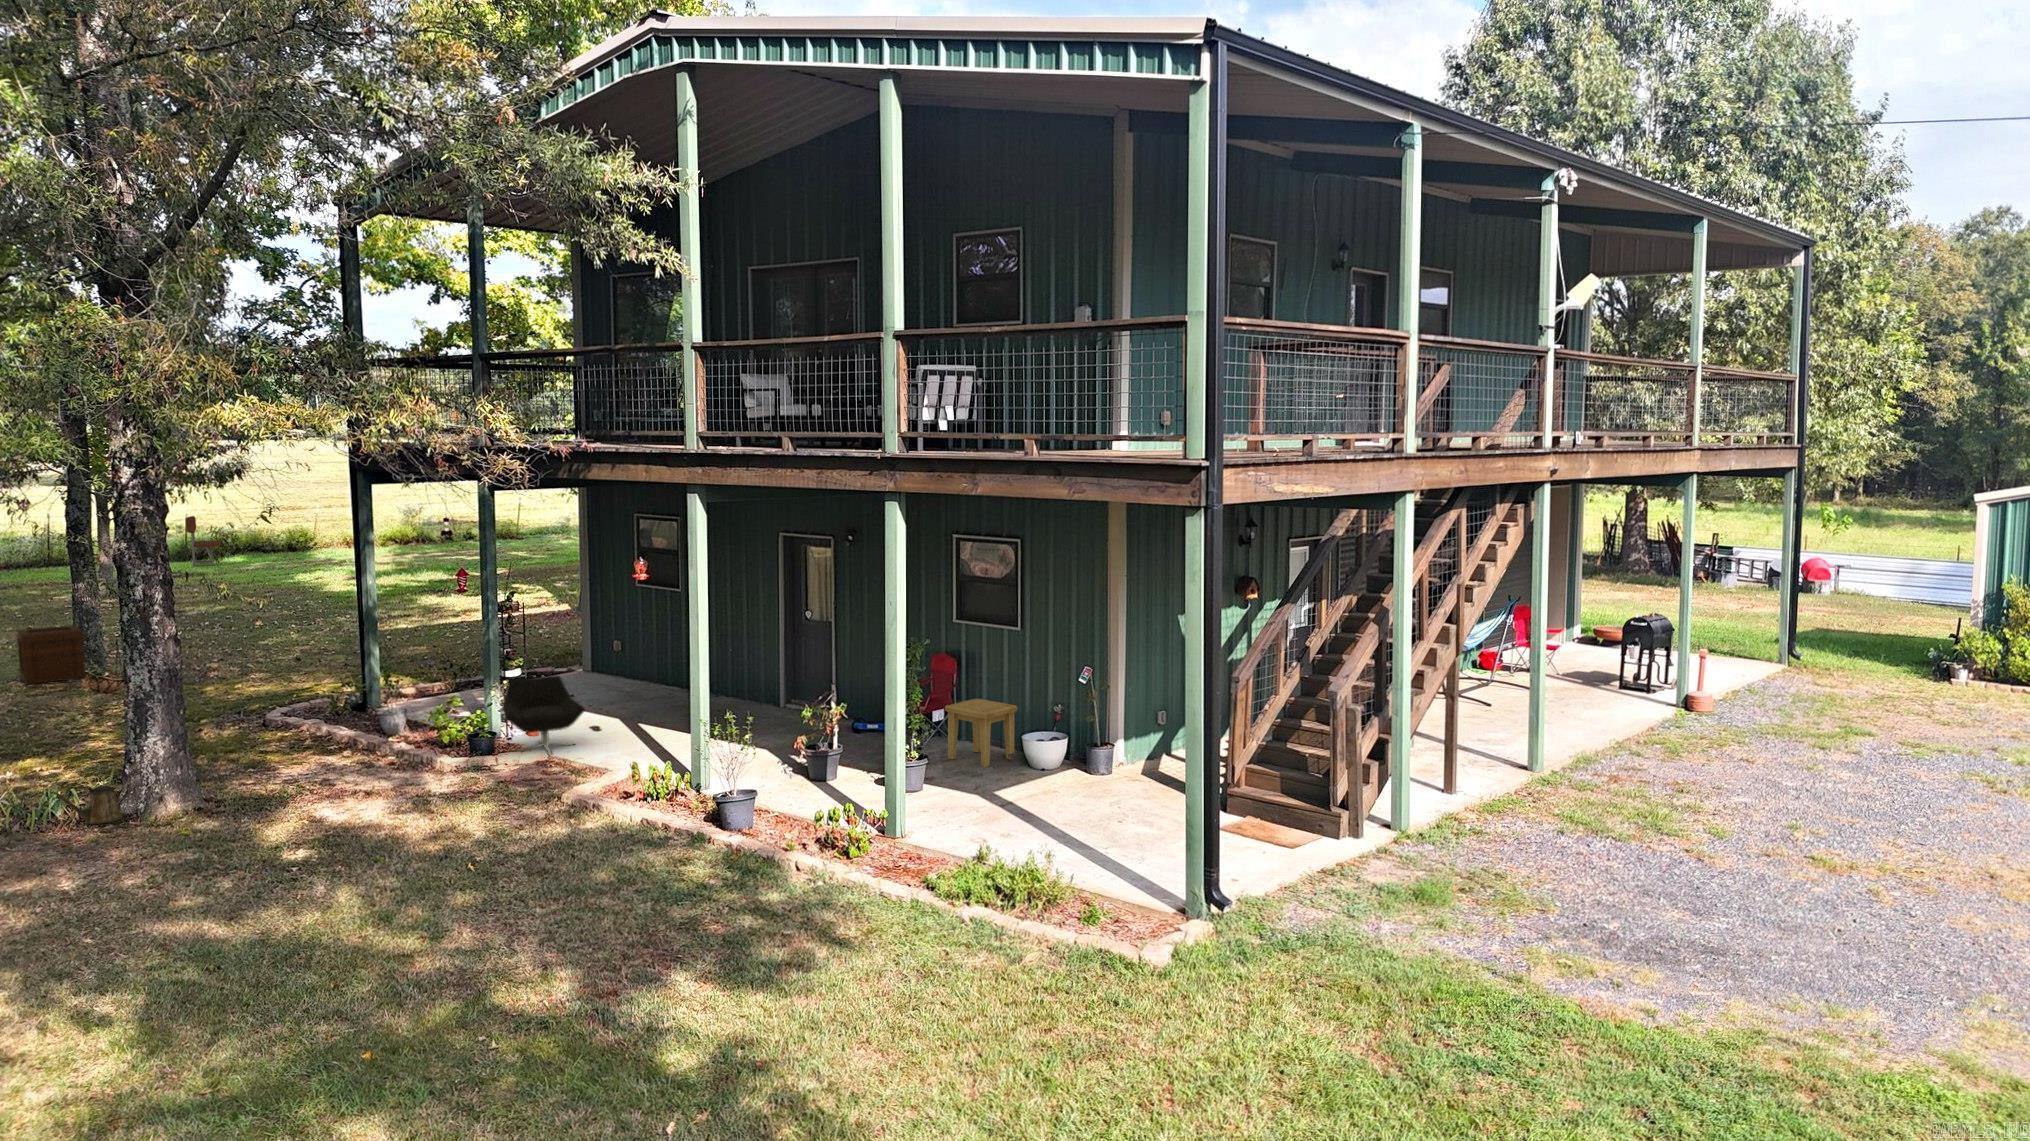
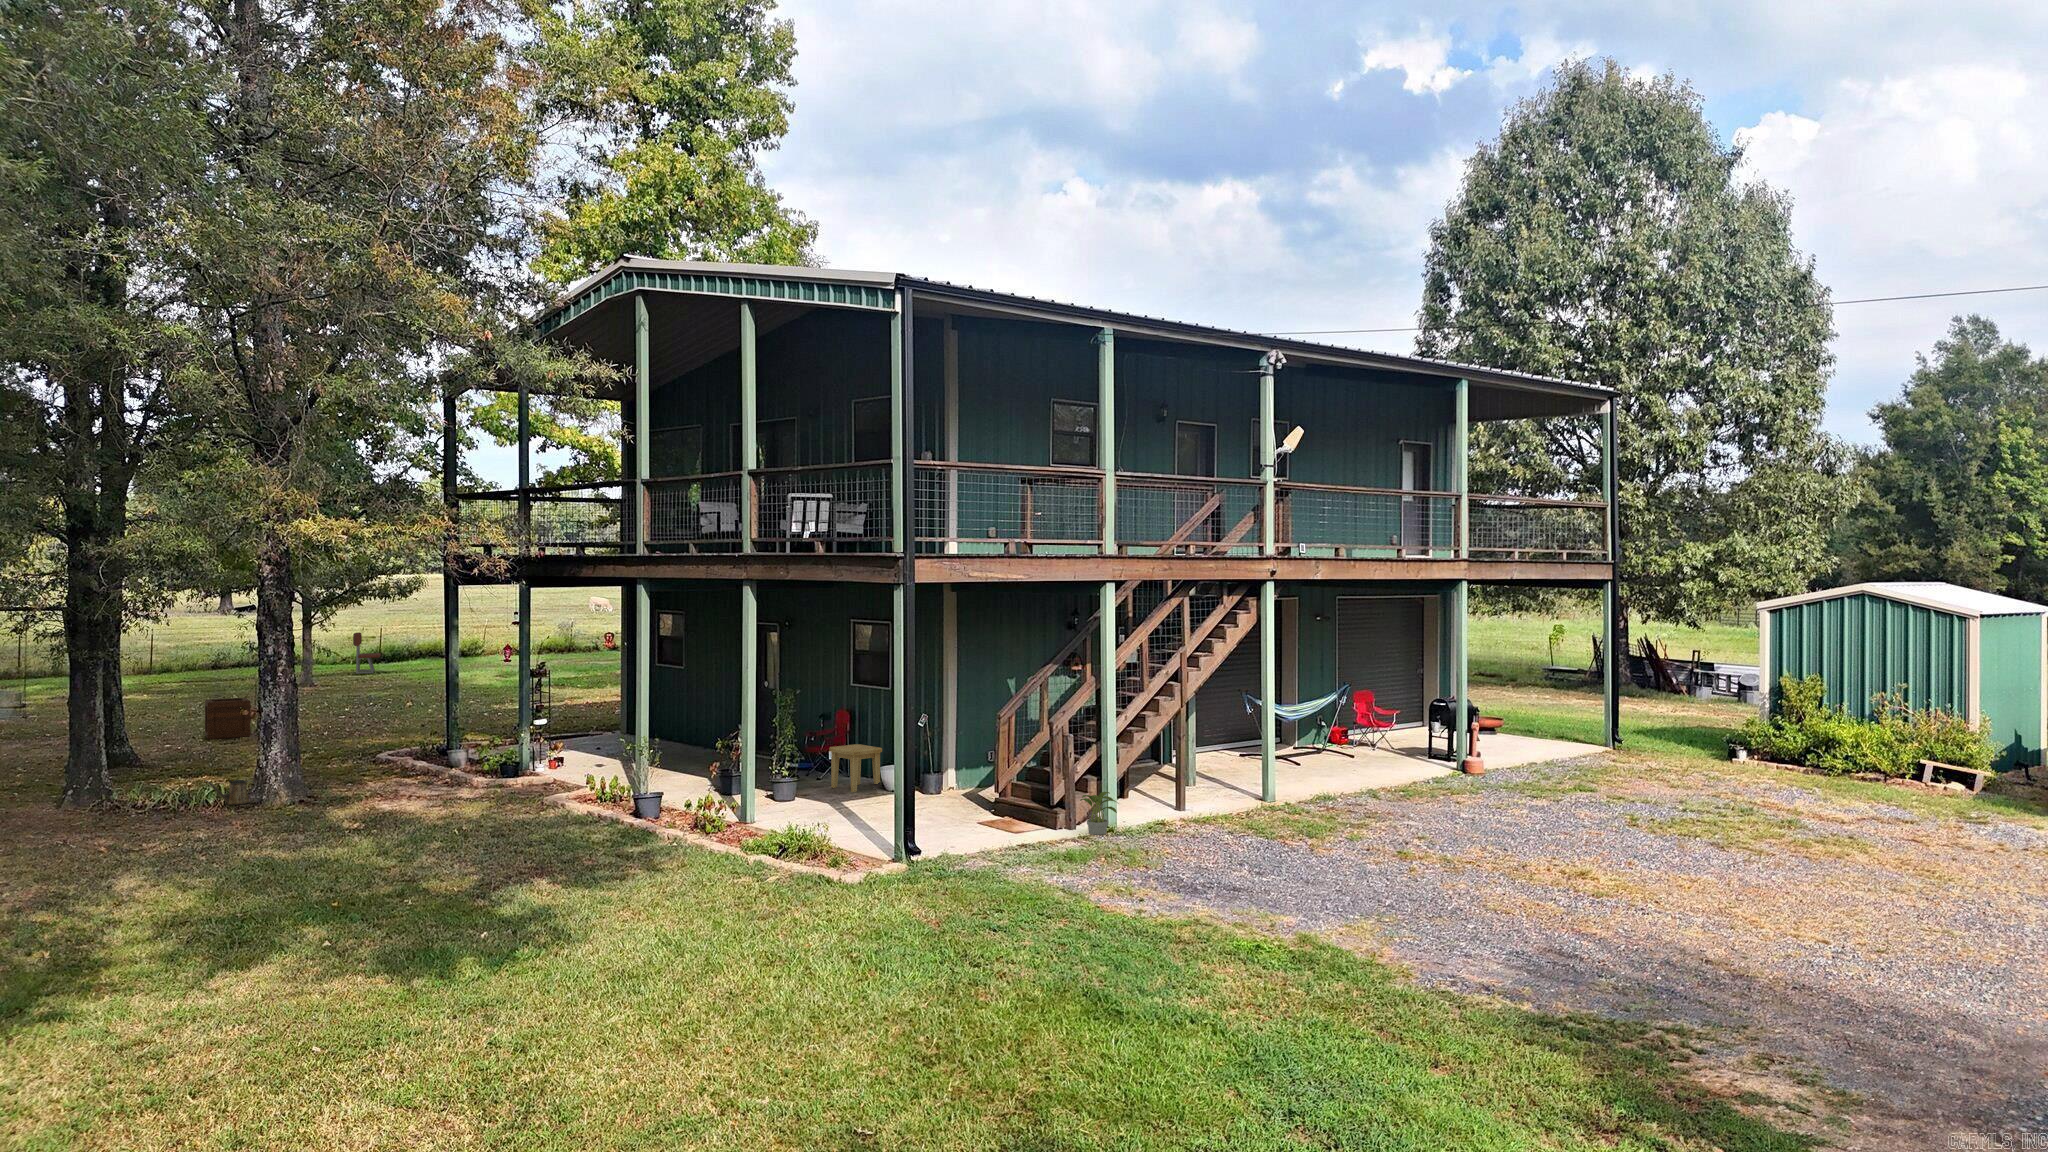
lounge chair: present [502,676,585,755] -> none [520,726,579,780]
potted plant: none [1372,786,1437,848] -> present [1080,792,1117,835]

